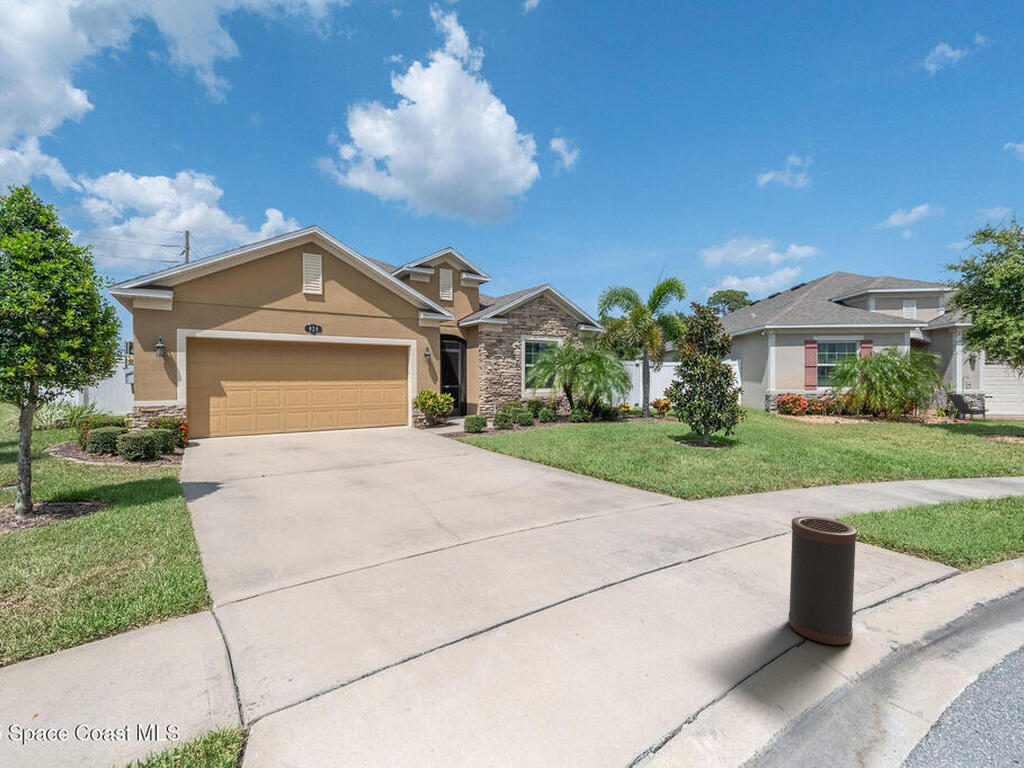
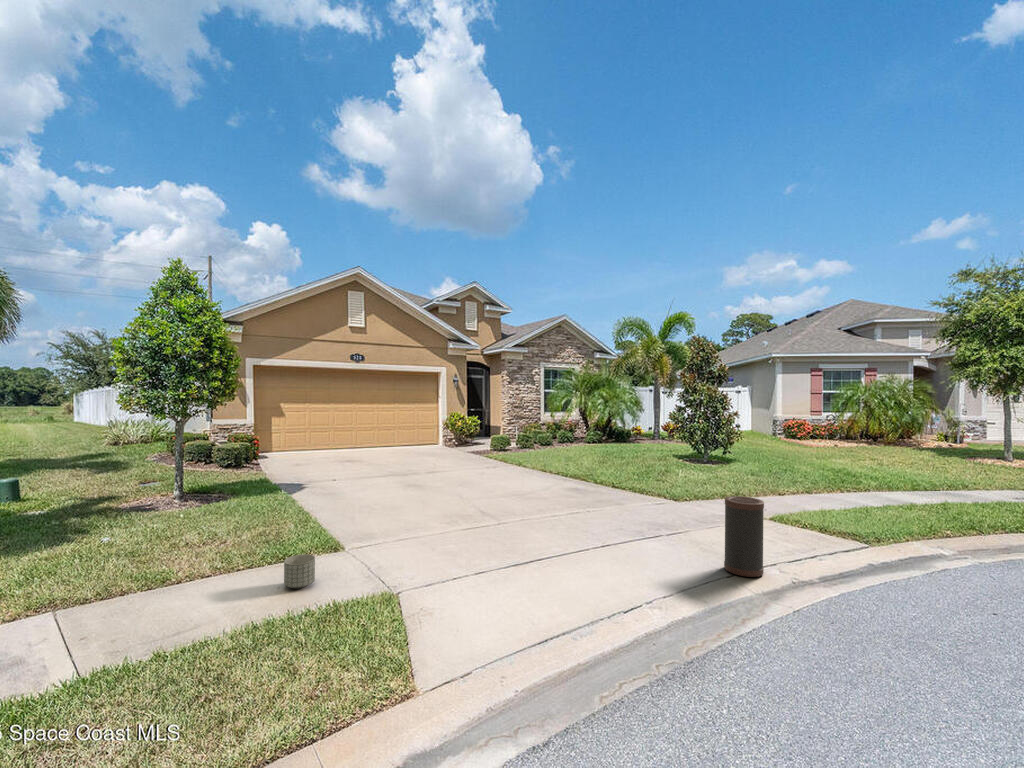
lounge chair: present [949,394,988,421] -> none [950,420,989,446]
planter: none [67,634,132,703] -> present [284,554,315,589]

